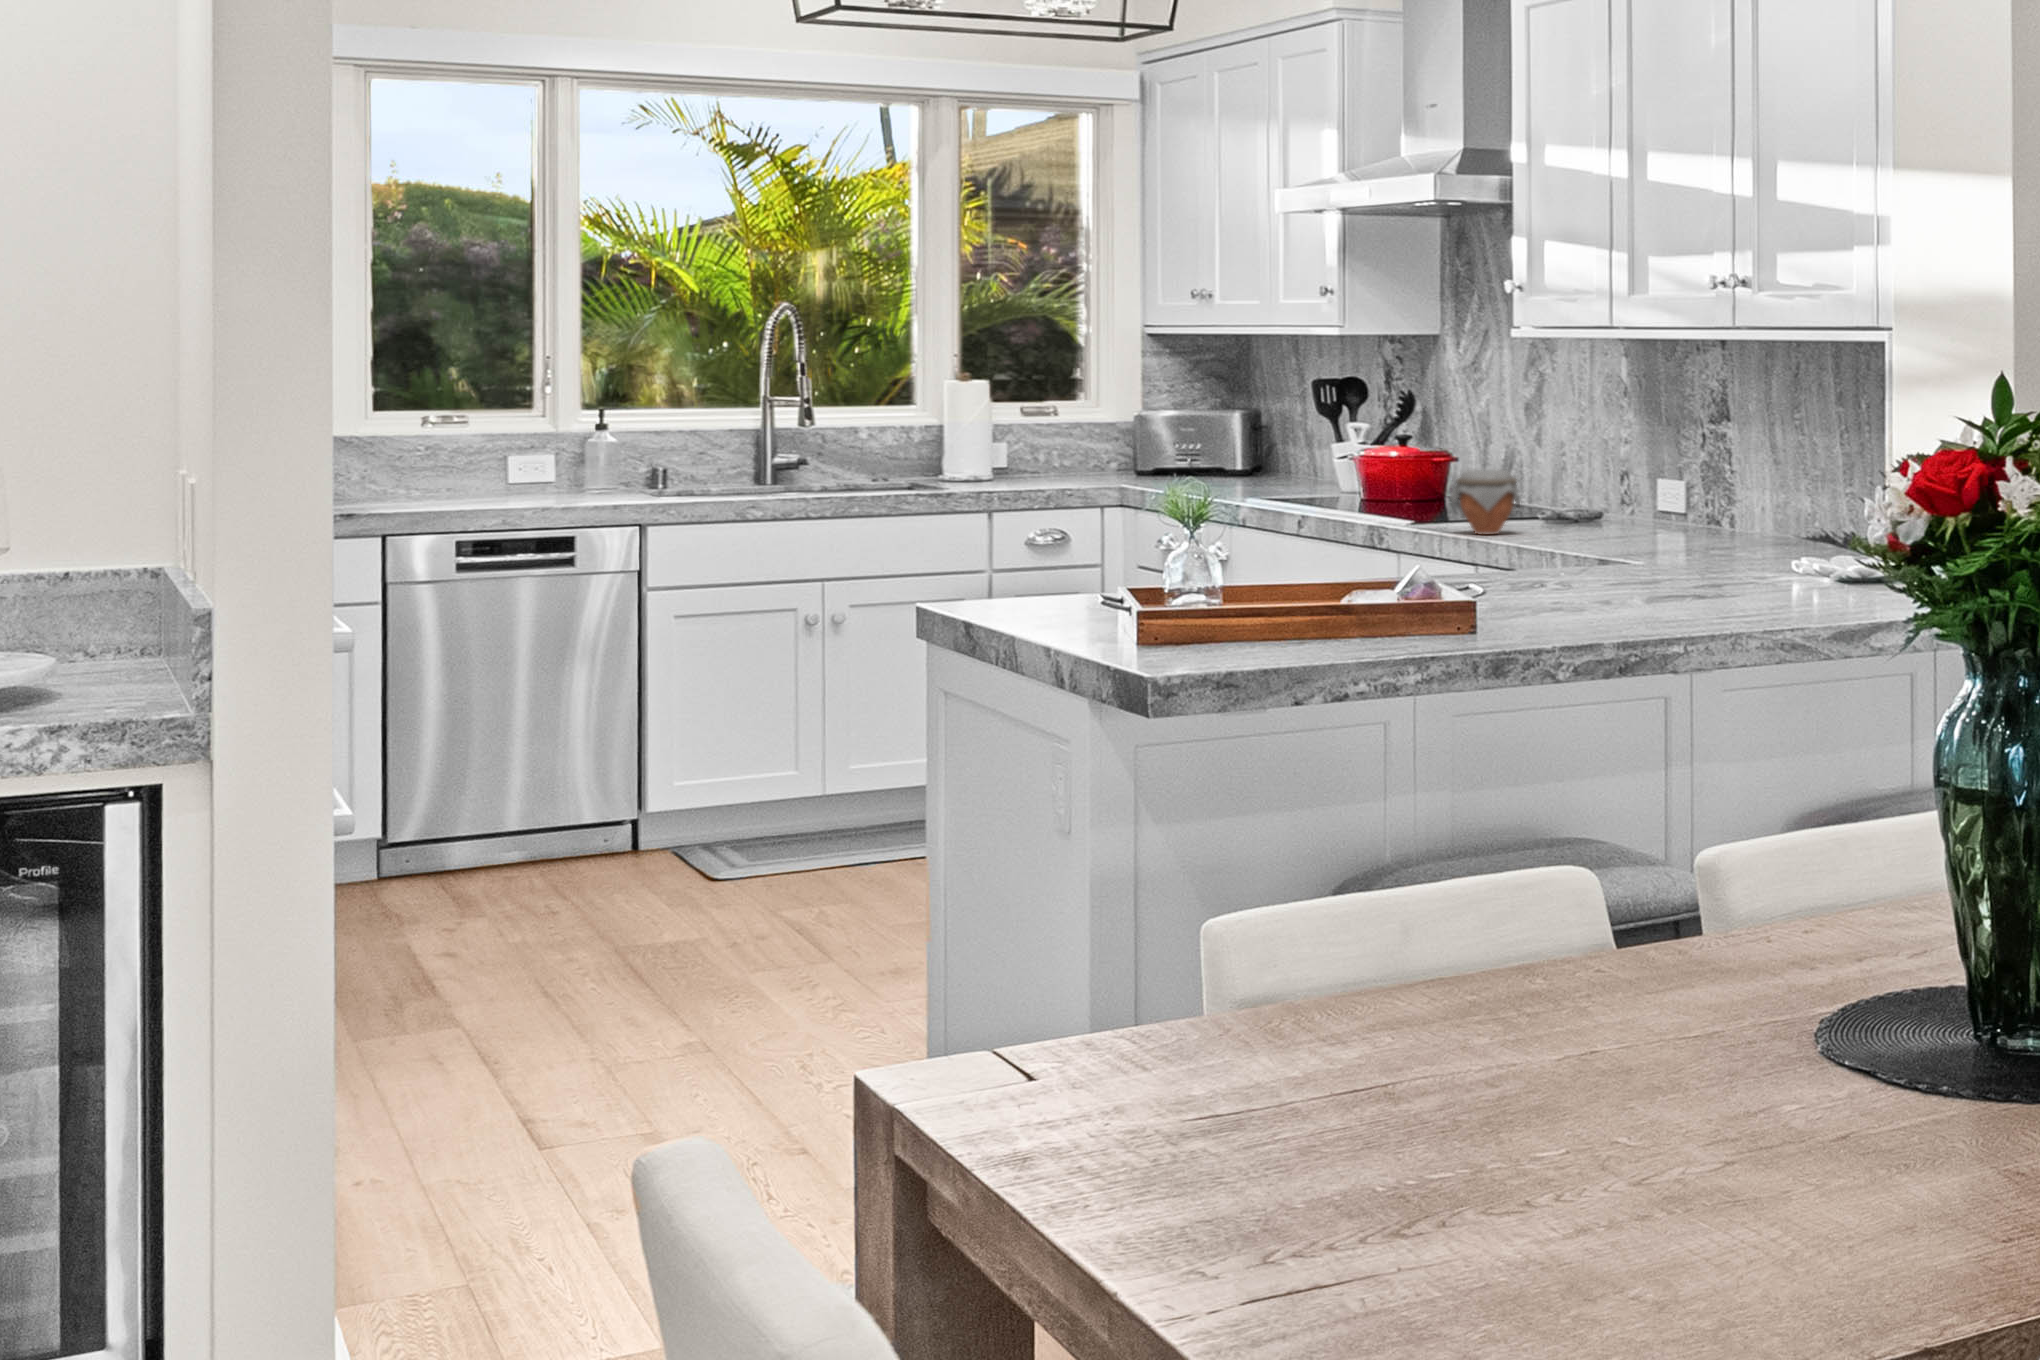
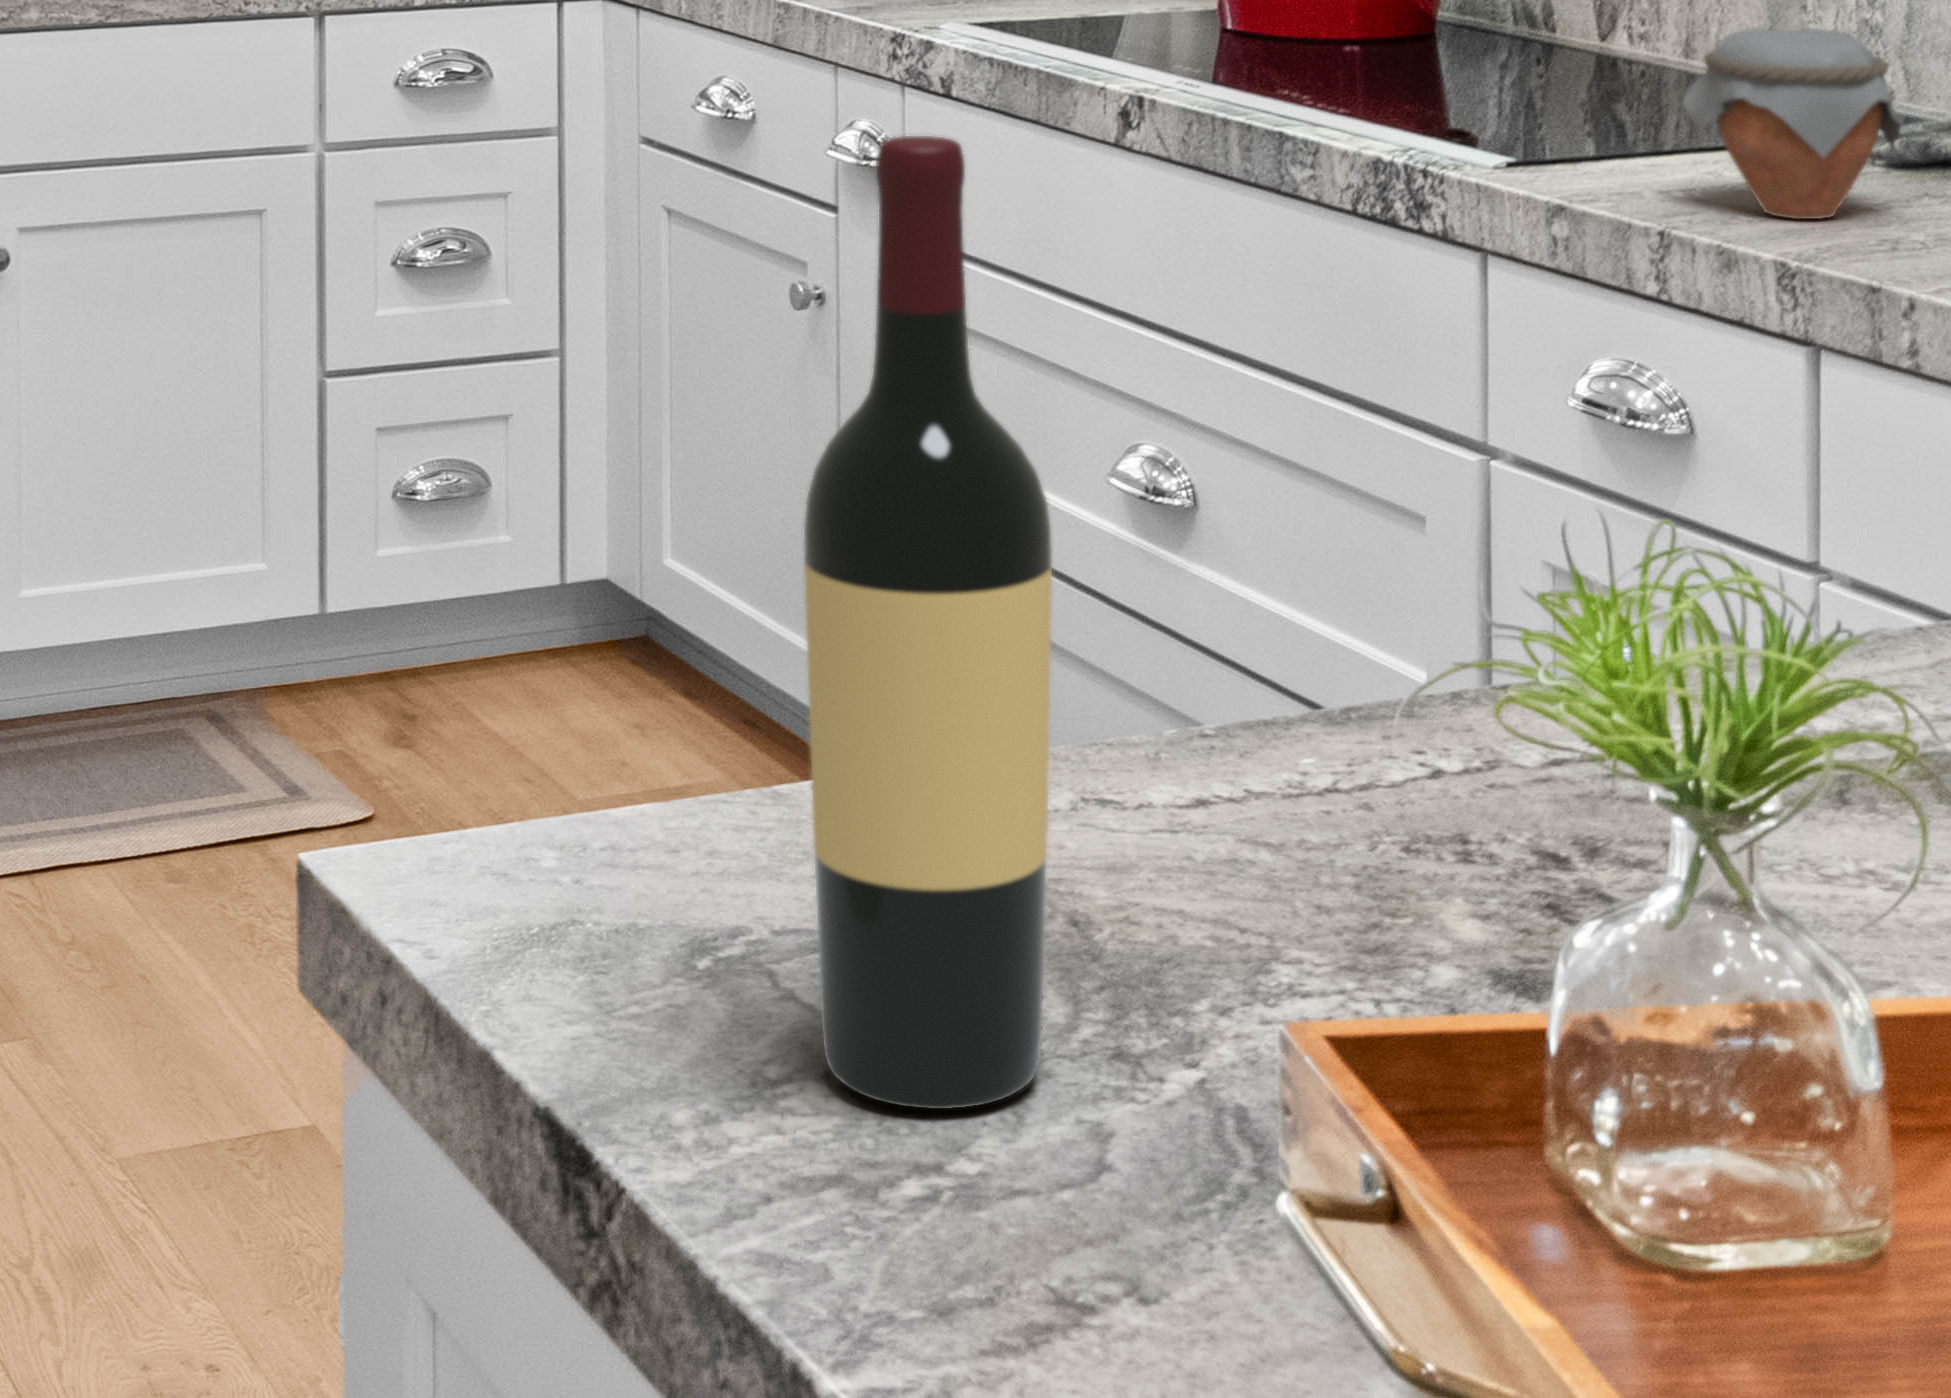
wine bottle: none [1020,414,1072,609] -> present [804,136,1052,1109]

